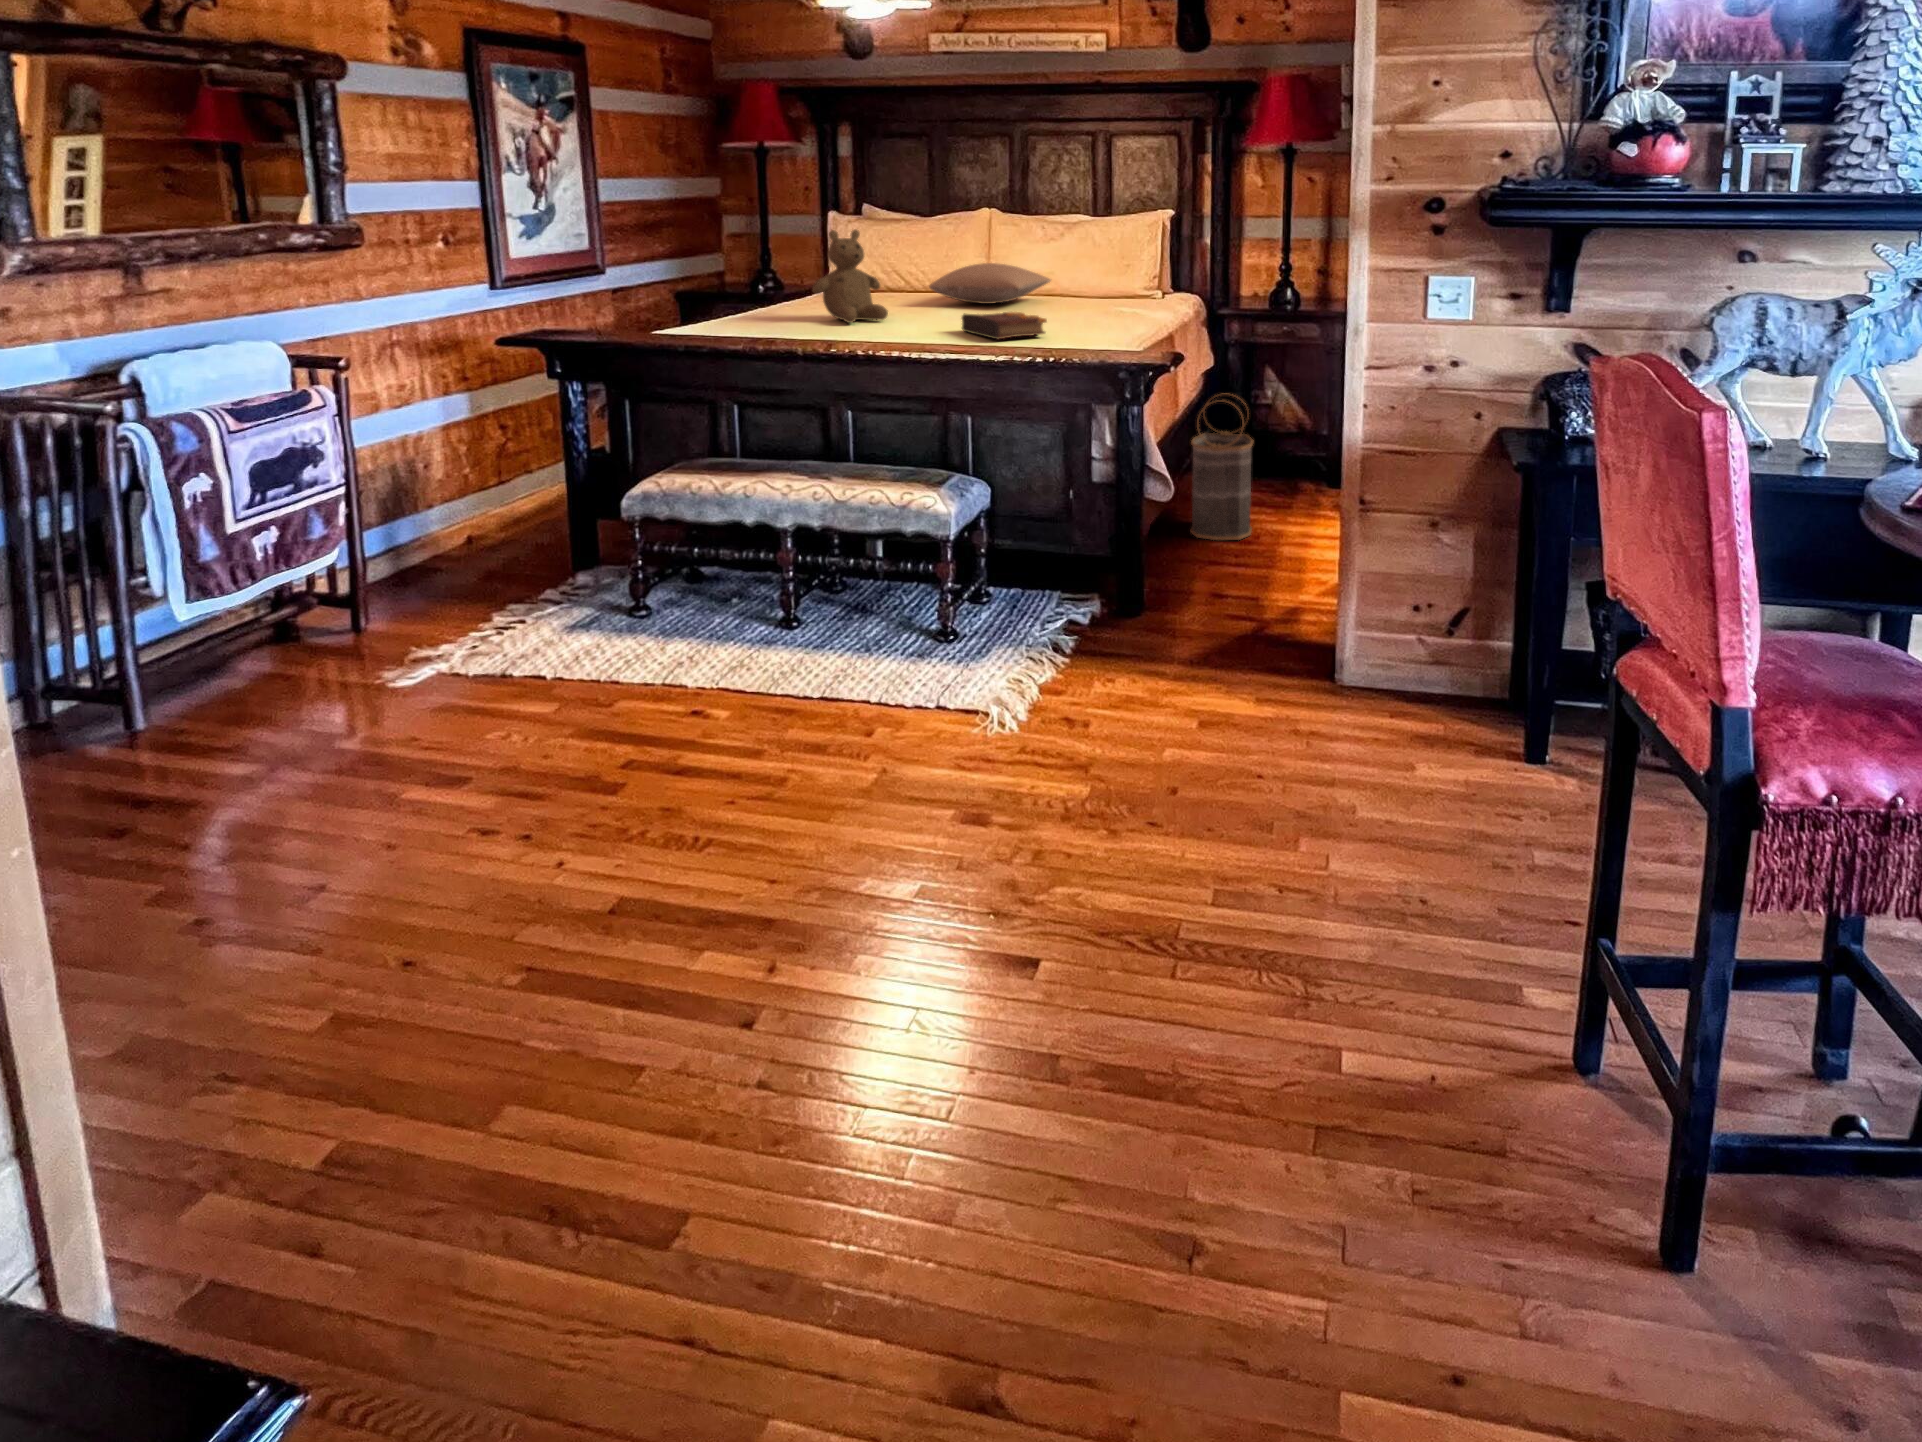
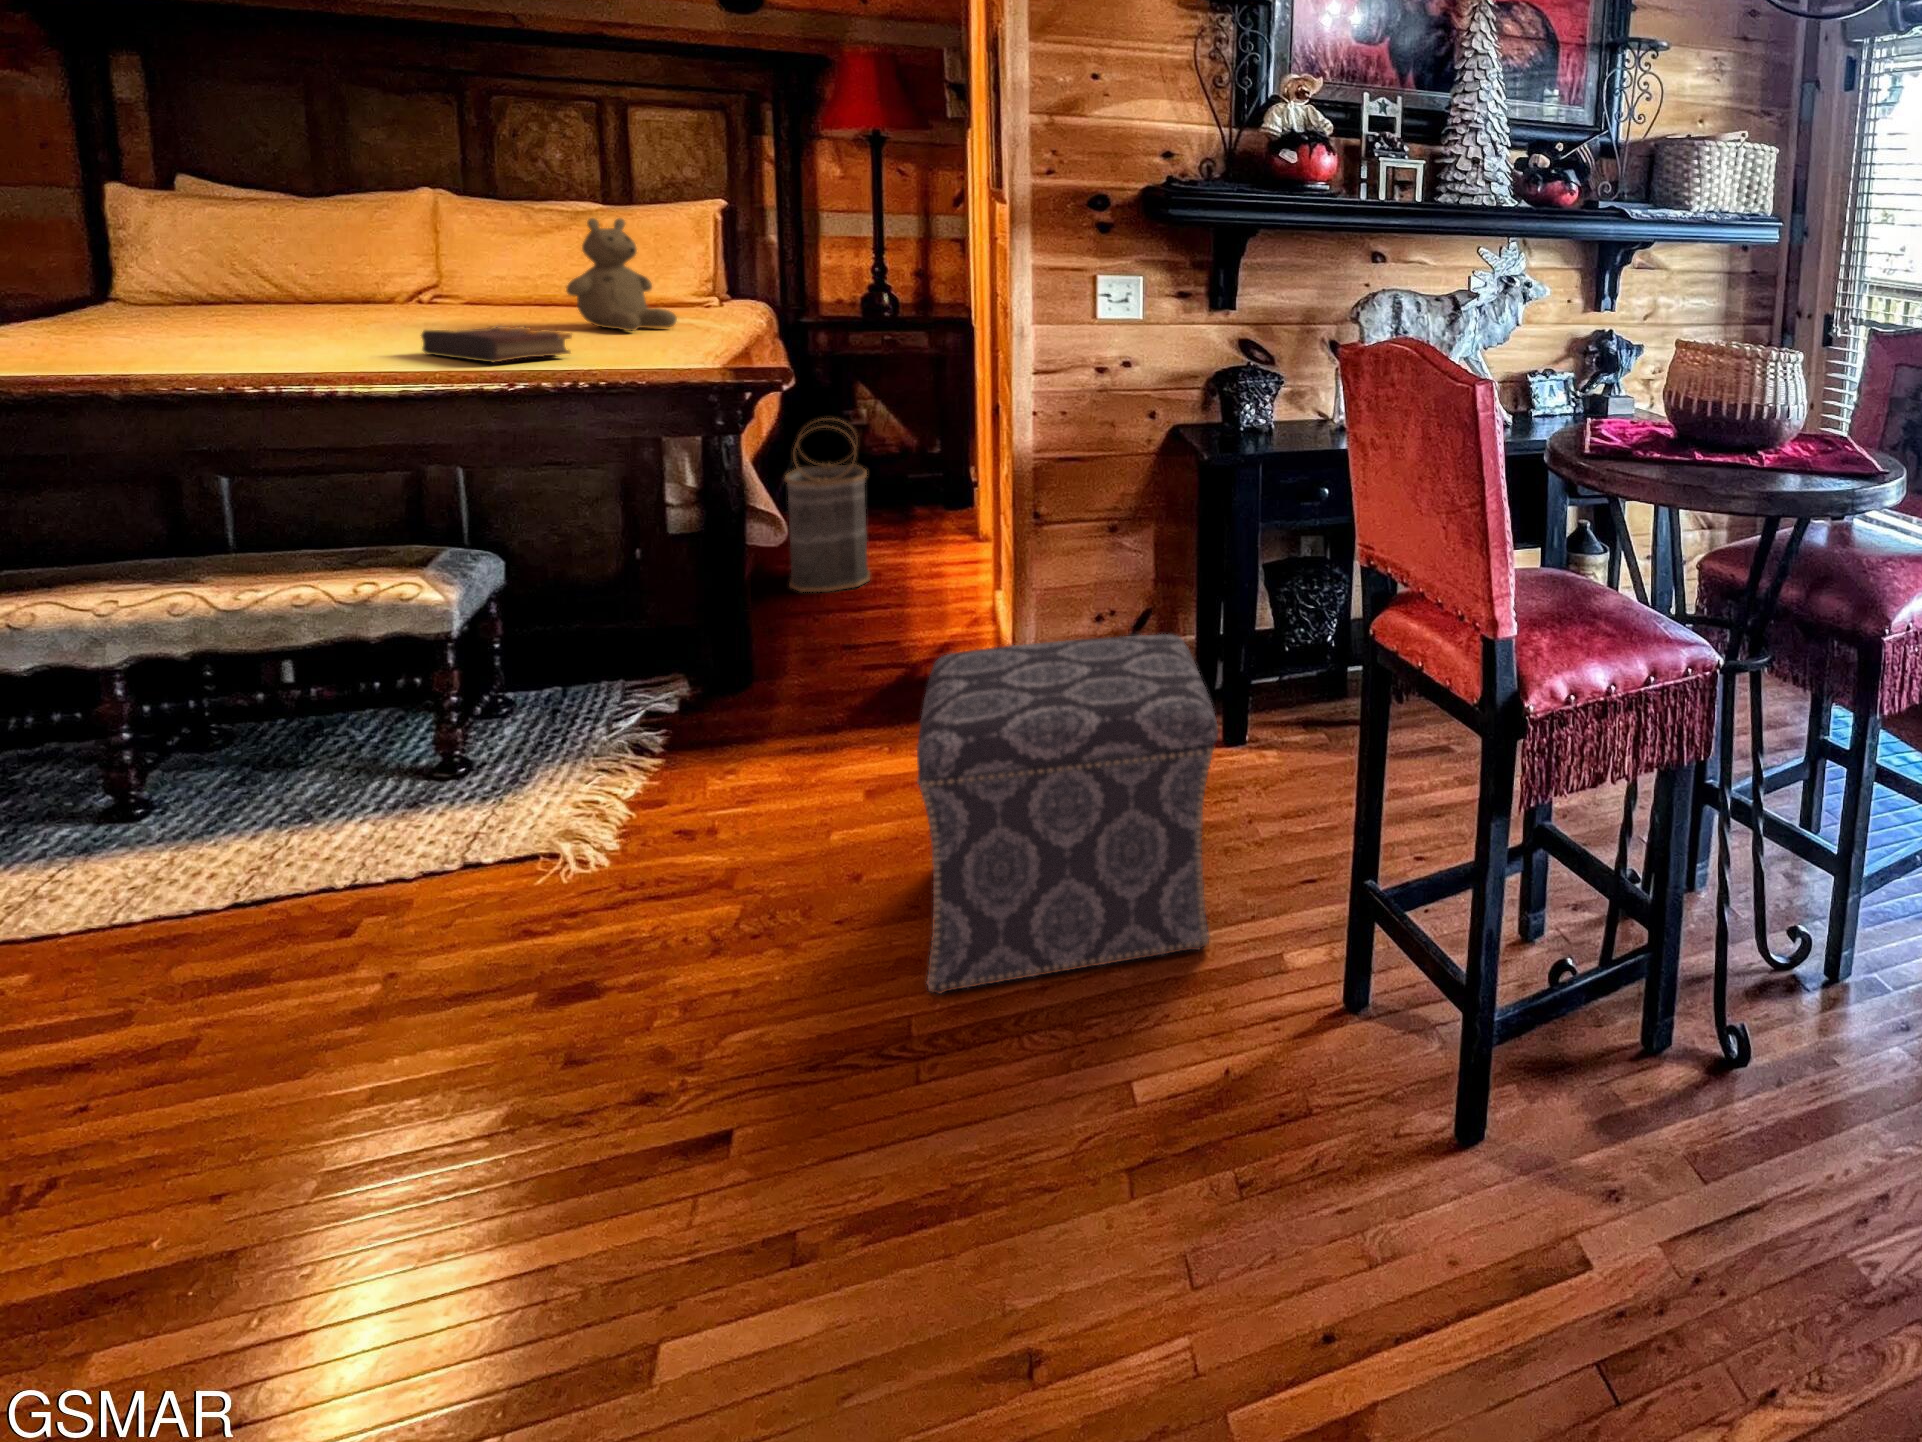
teddy bear: present [812,229,888,323] -> present [566,218,677,331]
pillow: present [929,263,1051,304] -> none [338,263,550,318]
ottoman: none [1200,621,1475,965] -> present [917,634,1218,994]

